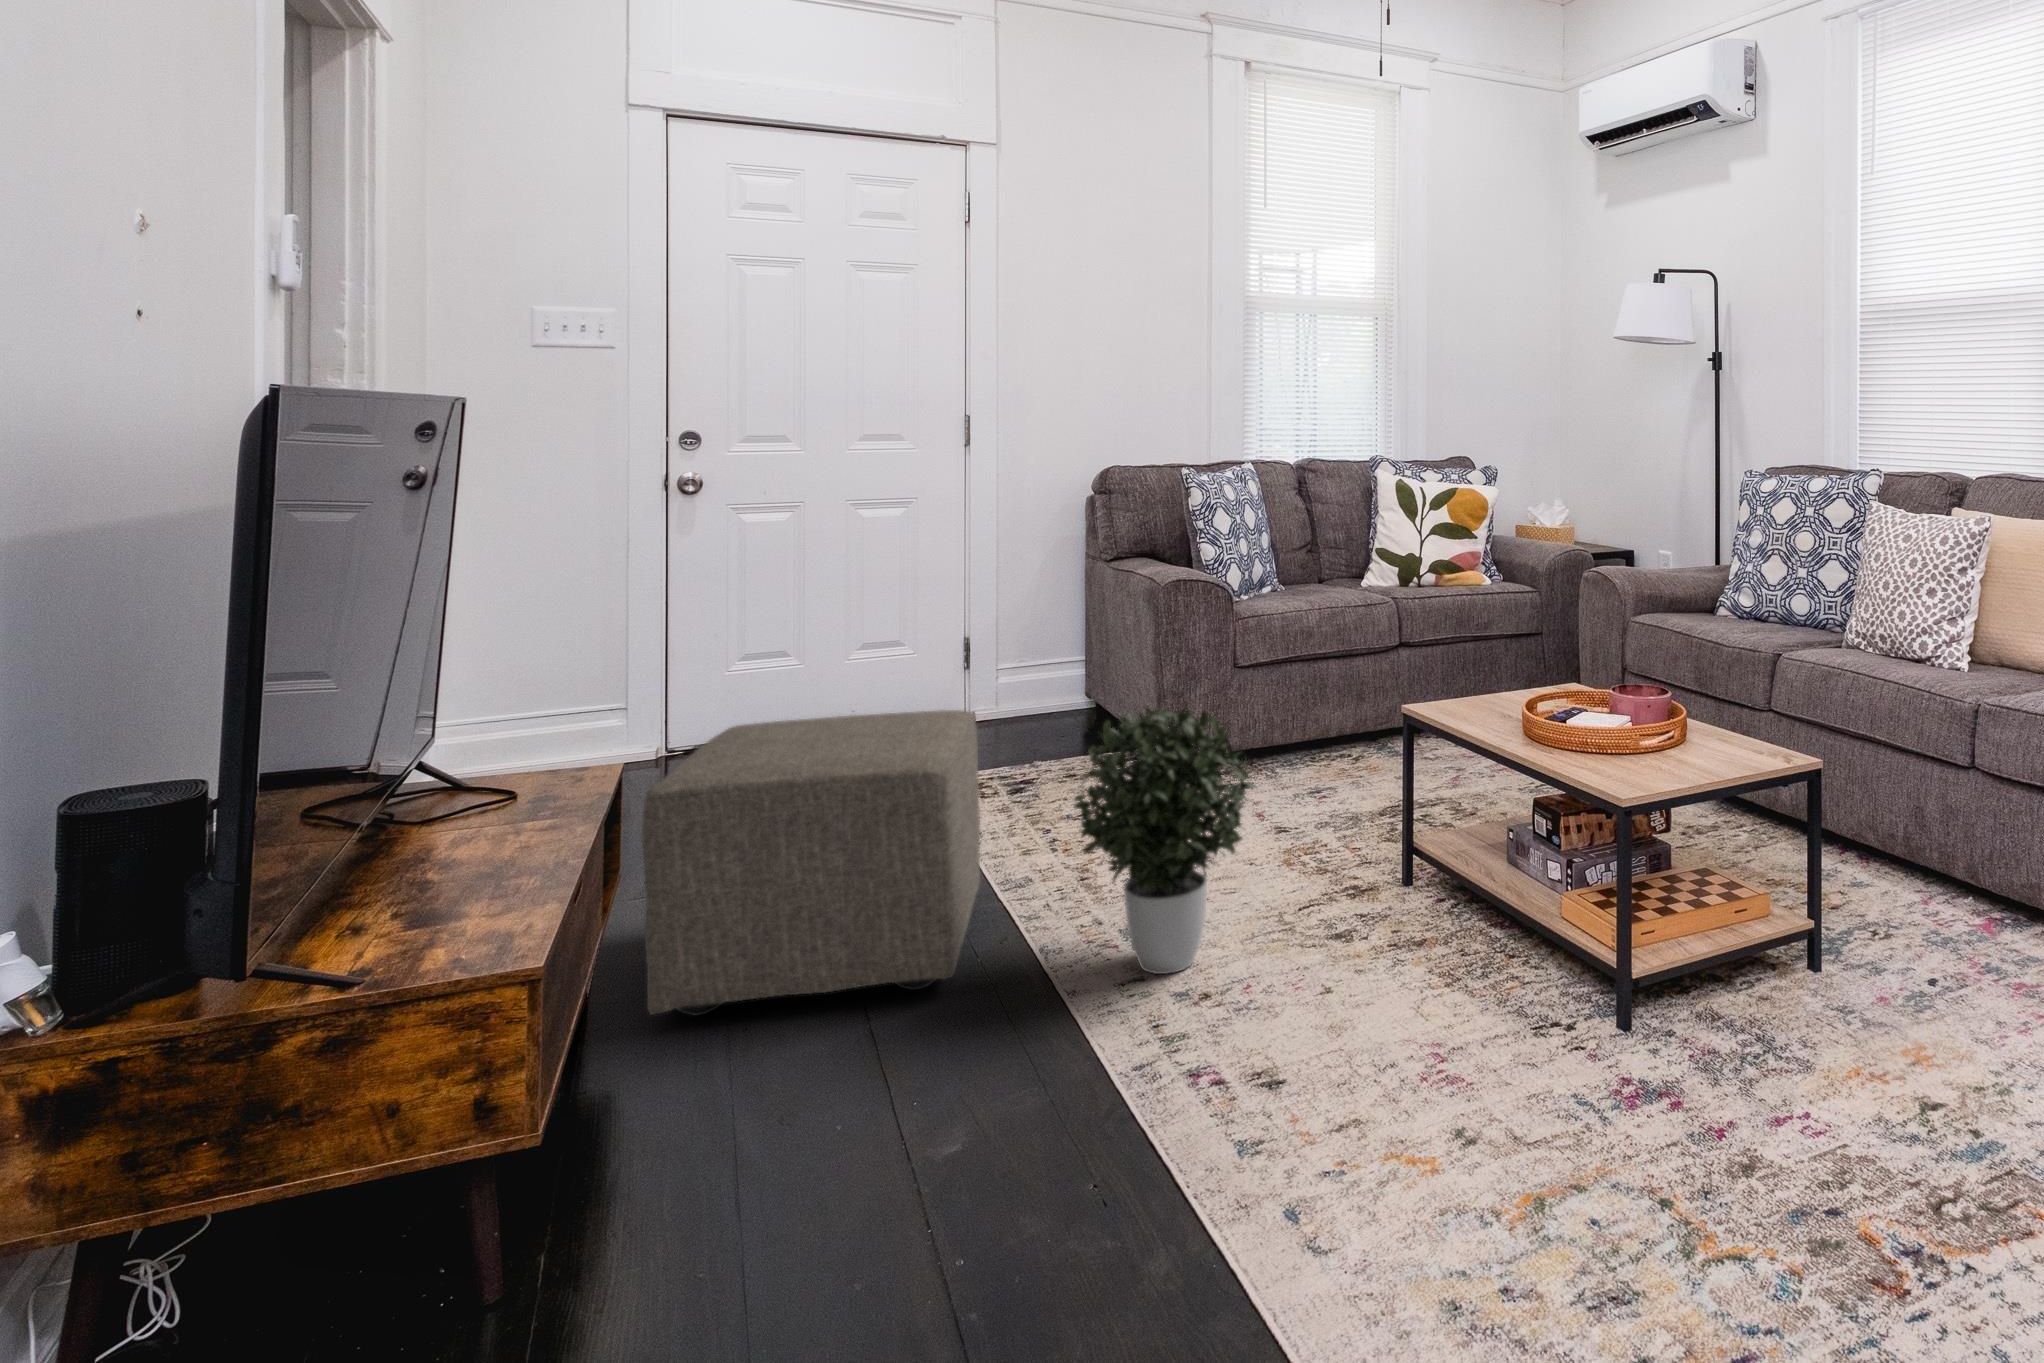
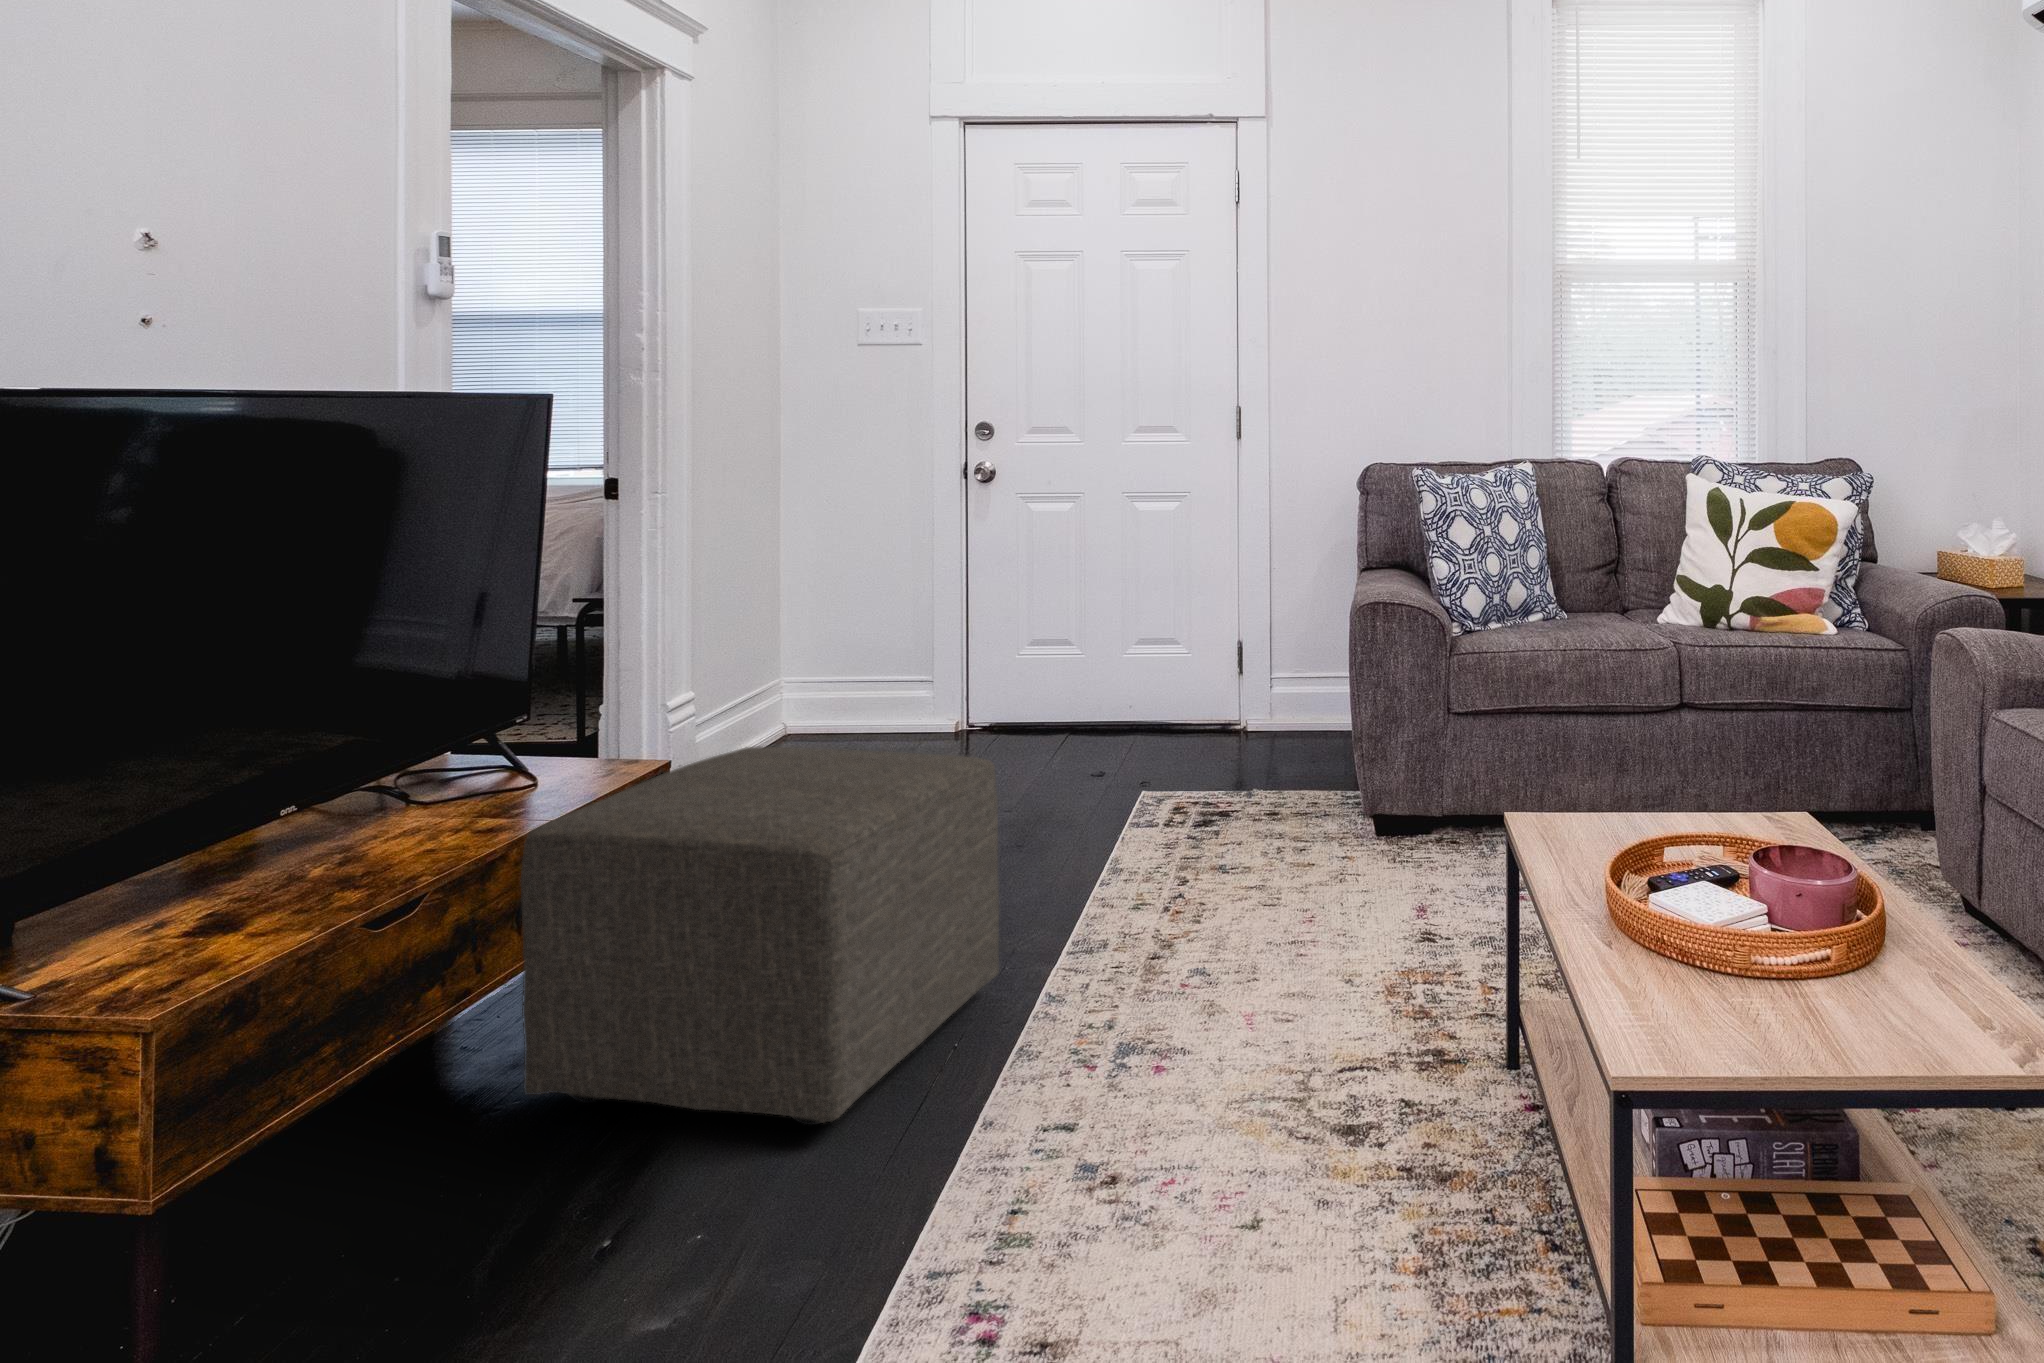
potted plant: present [1074,707,1255,974] -> none [967,795,1236,1179]

